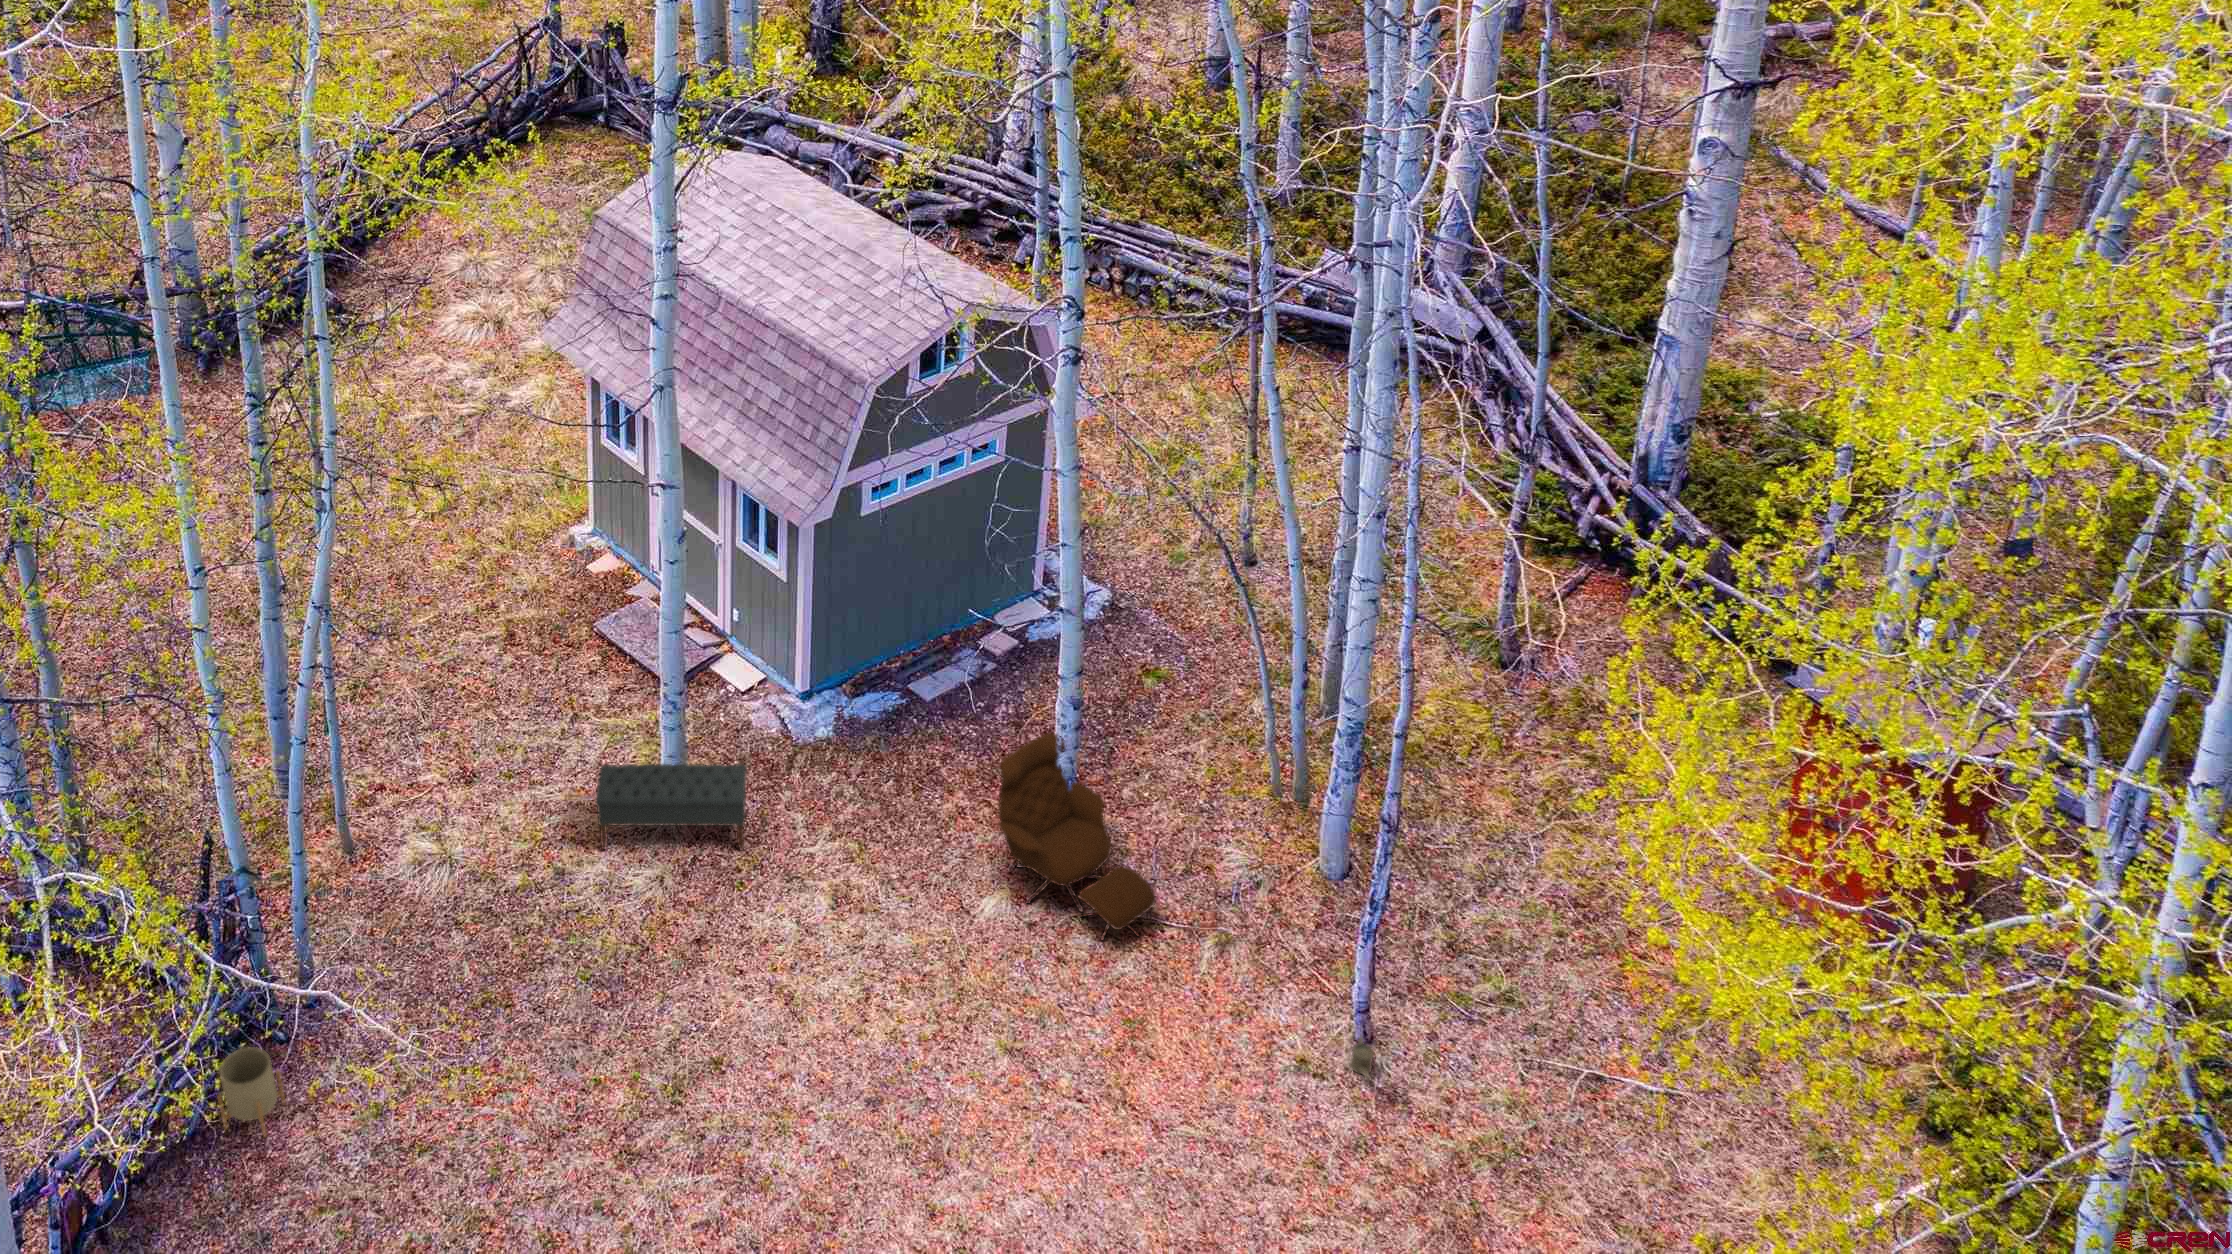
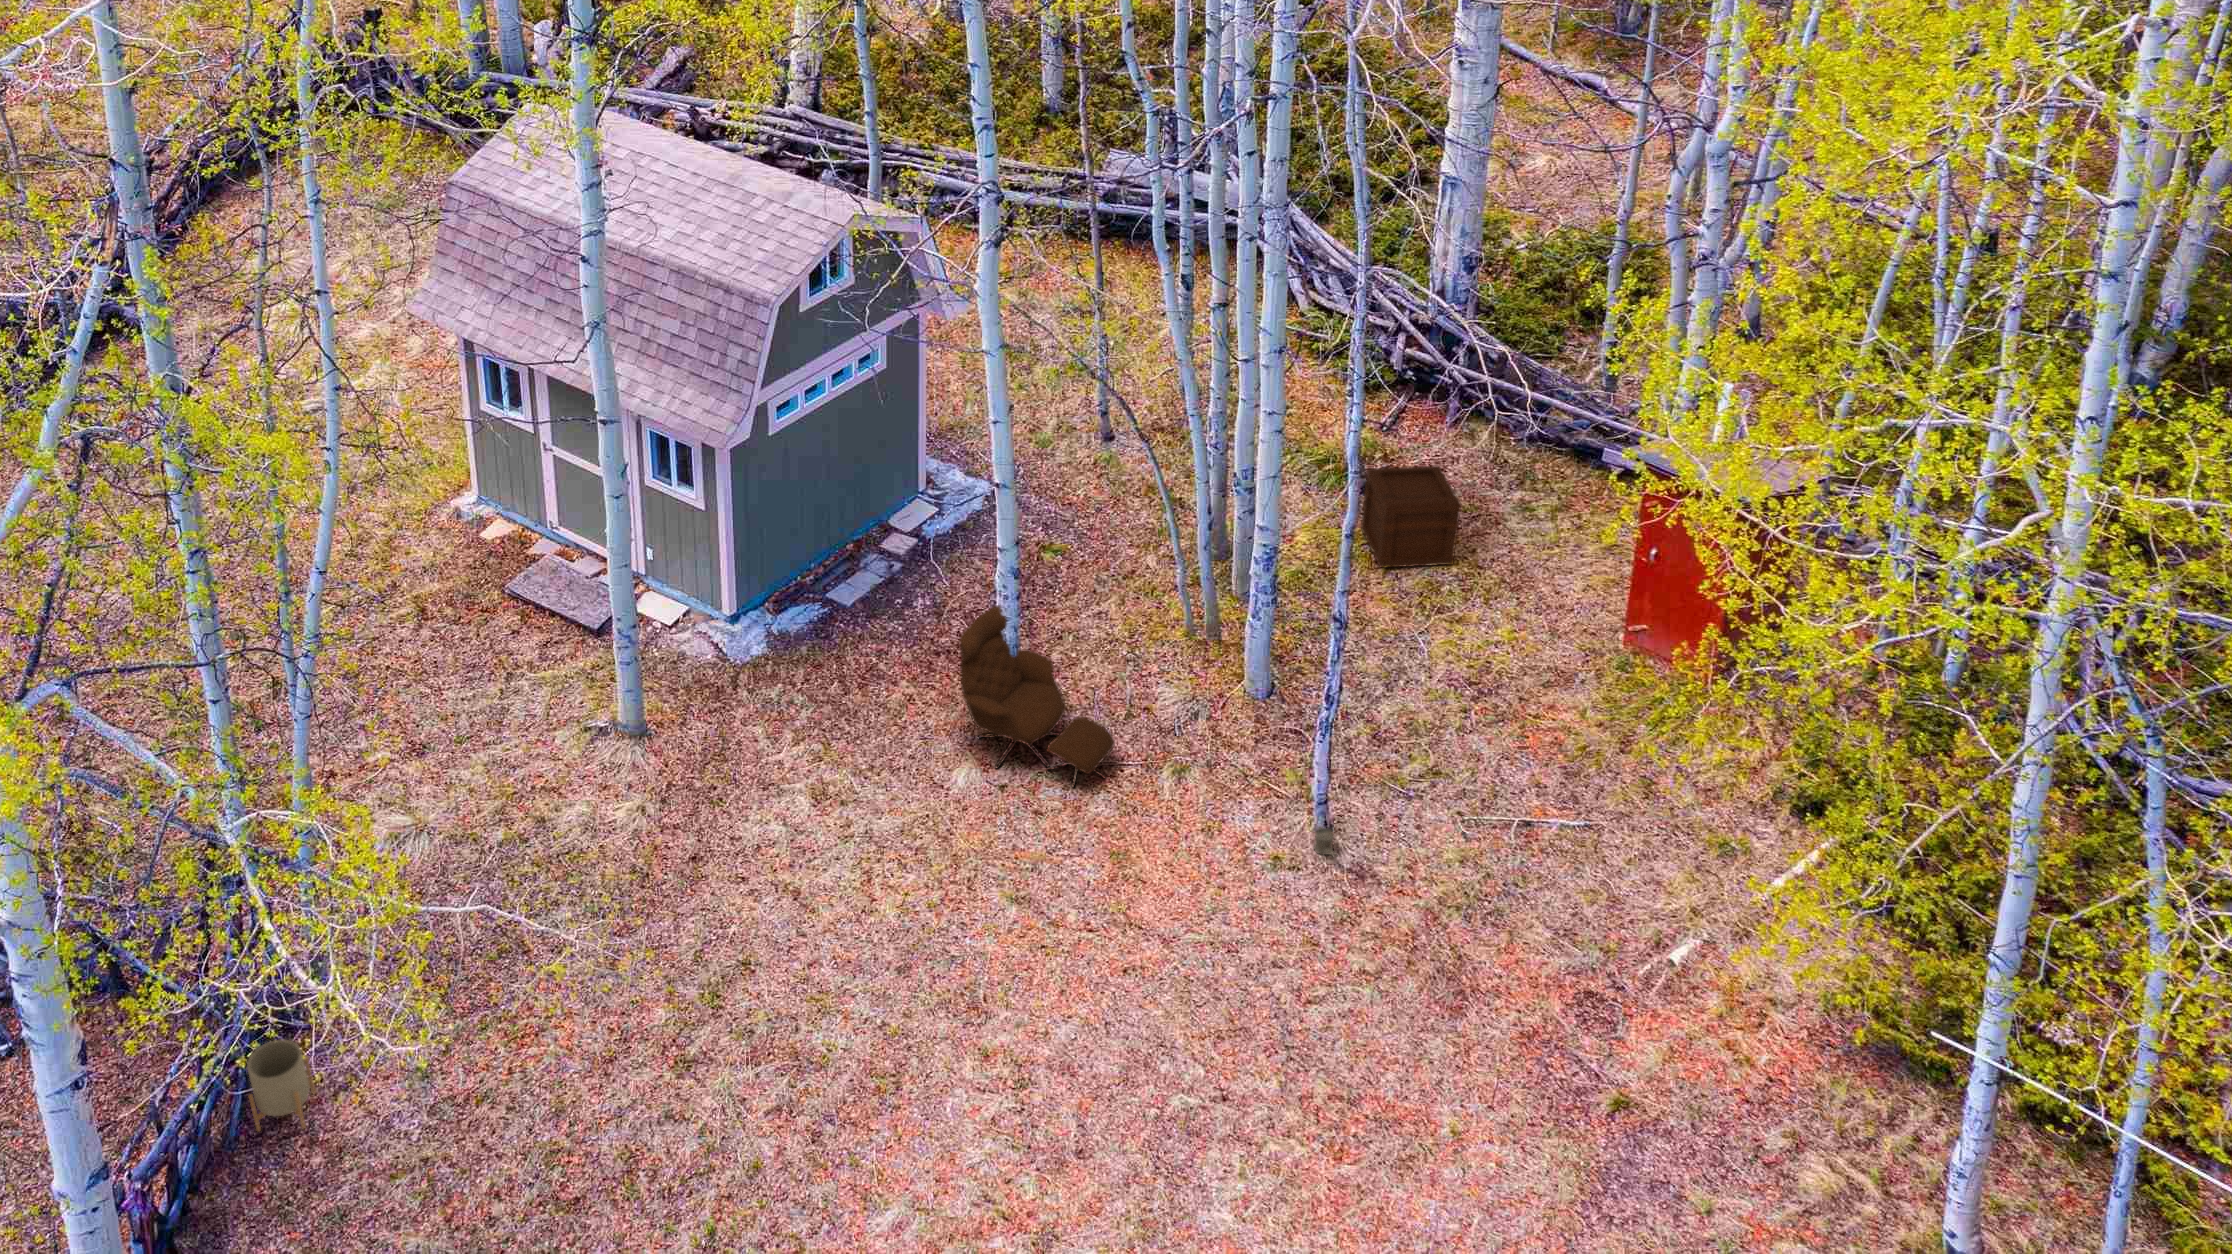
wooden crate: none [1503,641,1616,763] -> present [1361,466,1461,568]
bench: present [595,764,747,850] -> none [559,687,716,795]

